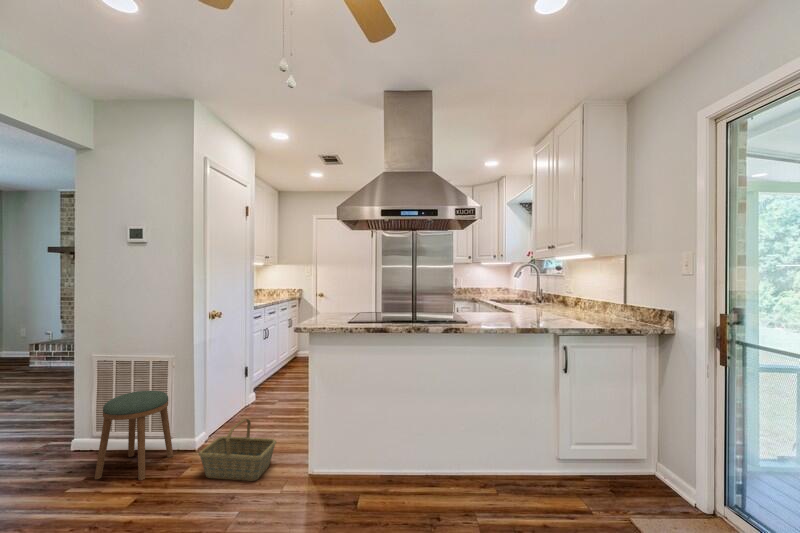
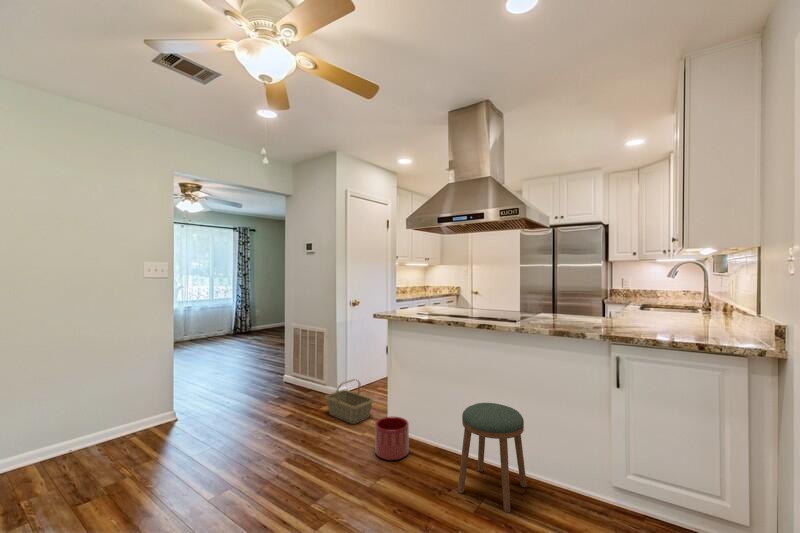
stool: present [94,391,173,480] -> present [458,403,527,512]
planter: none [318,453,361,512] -> present [375,416,409,460]

